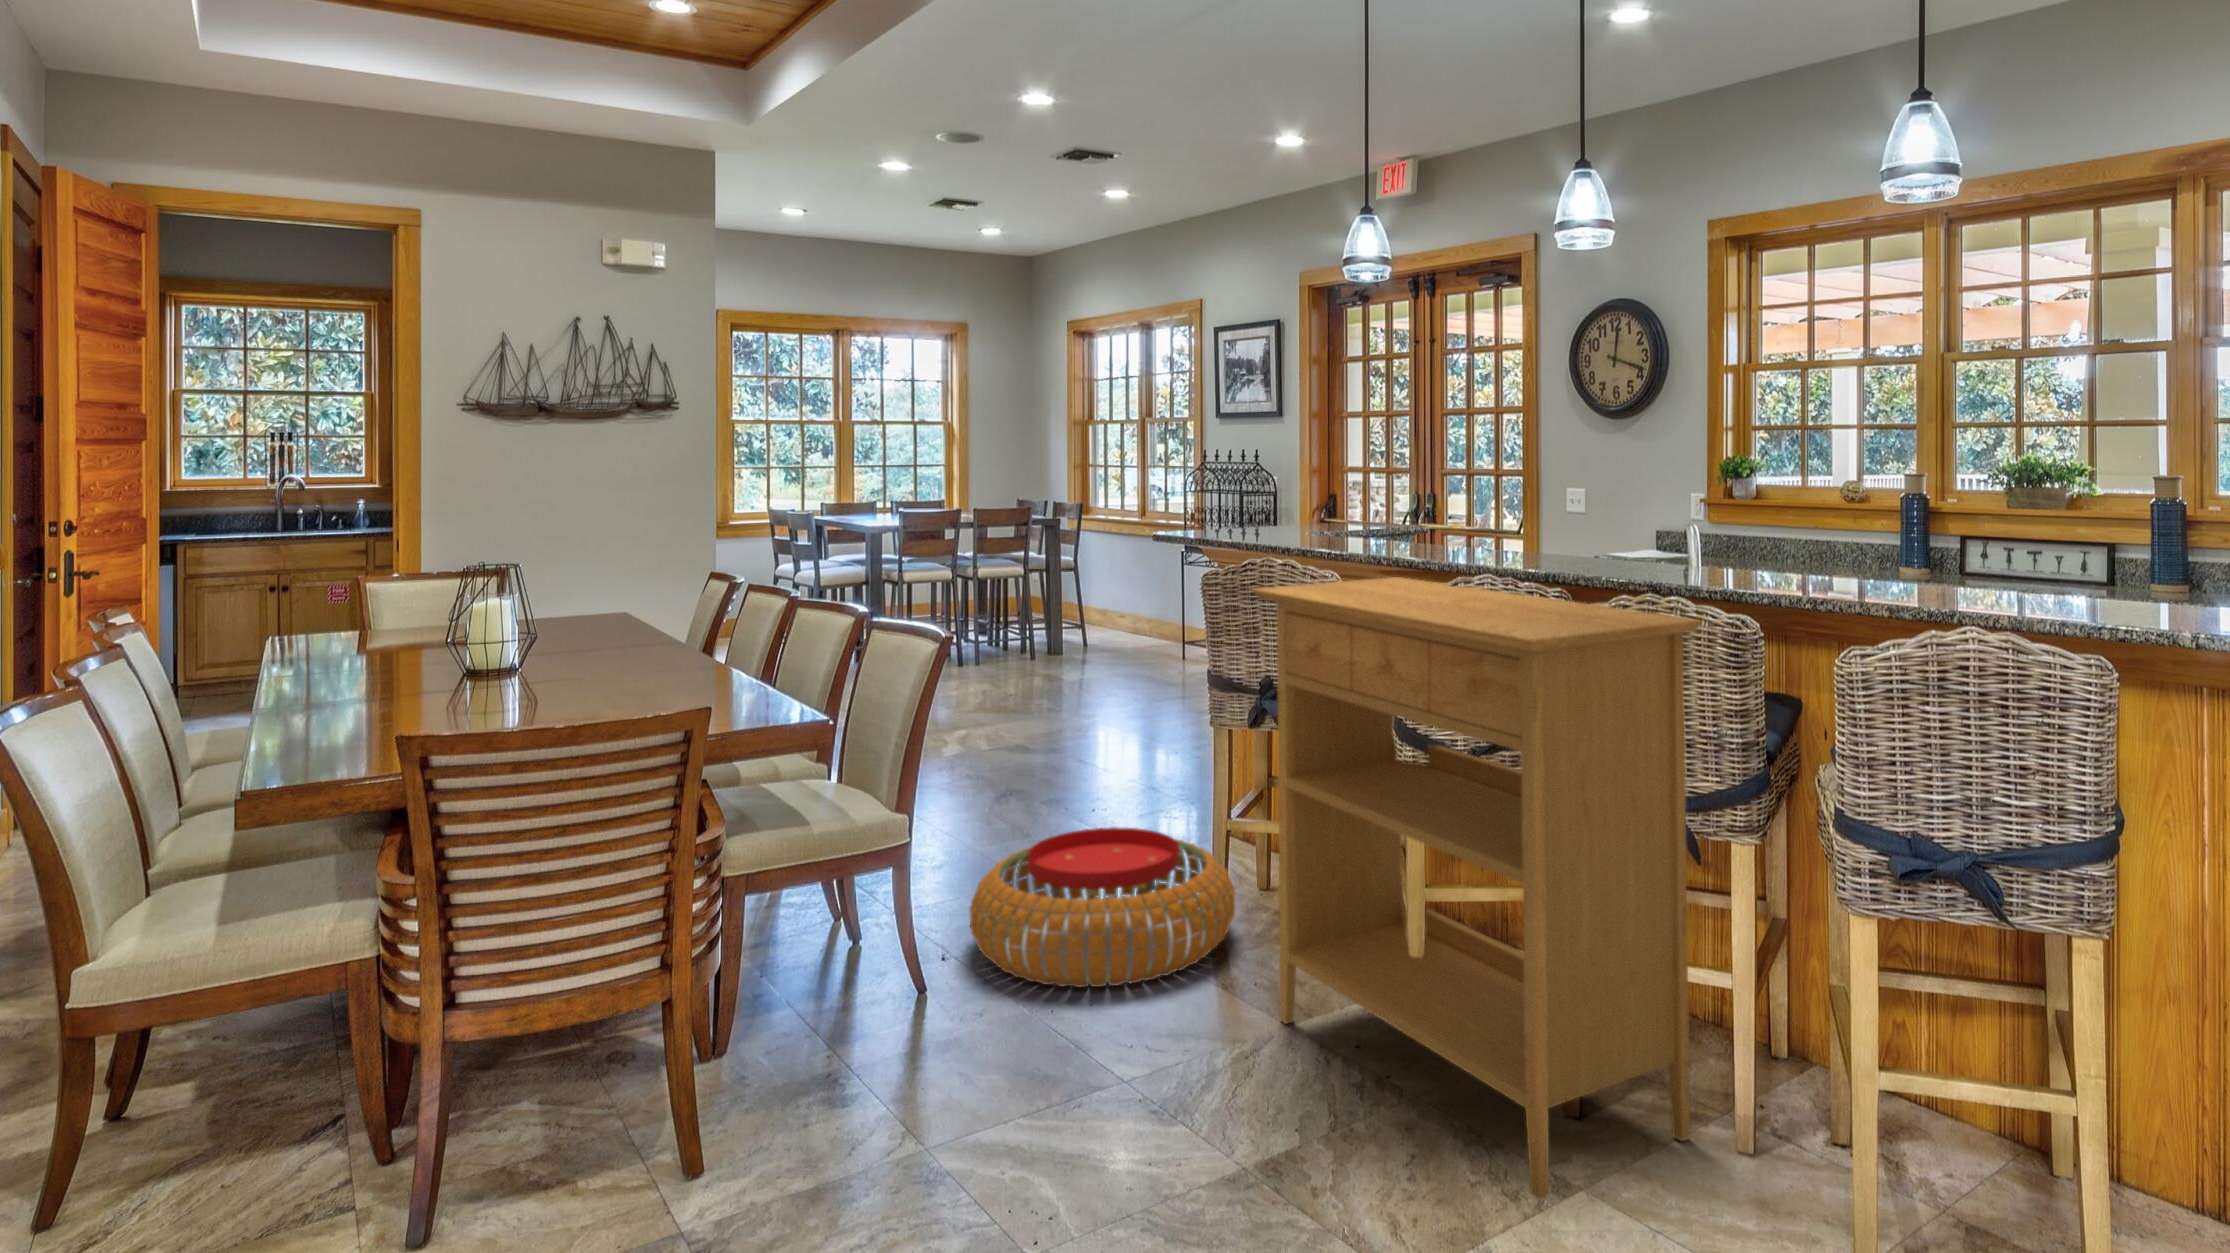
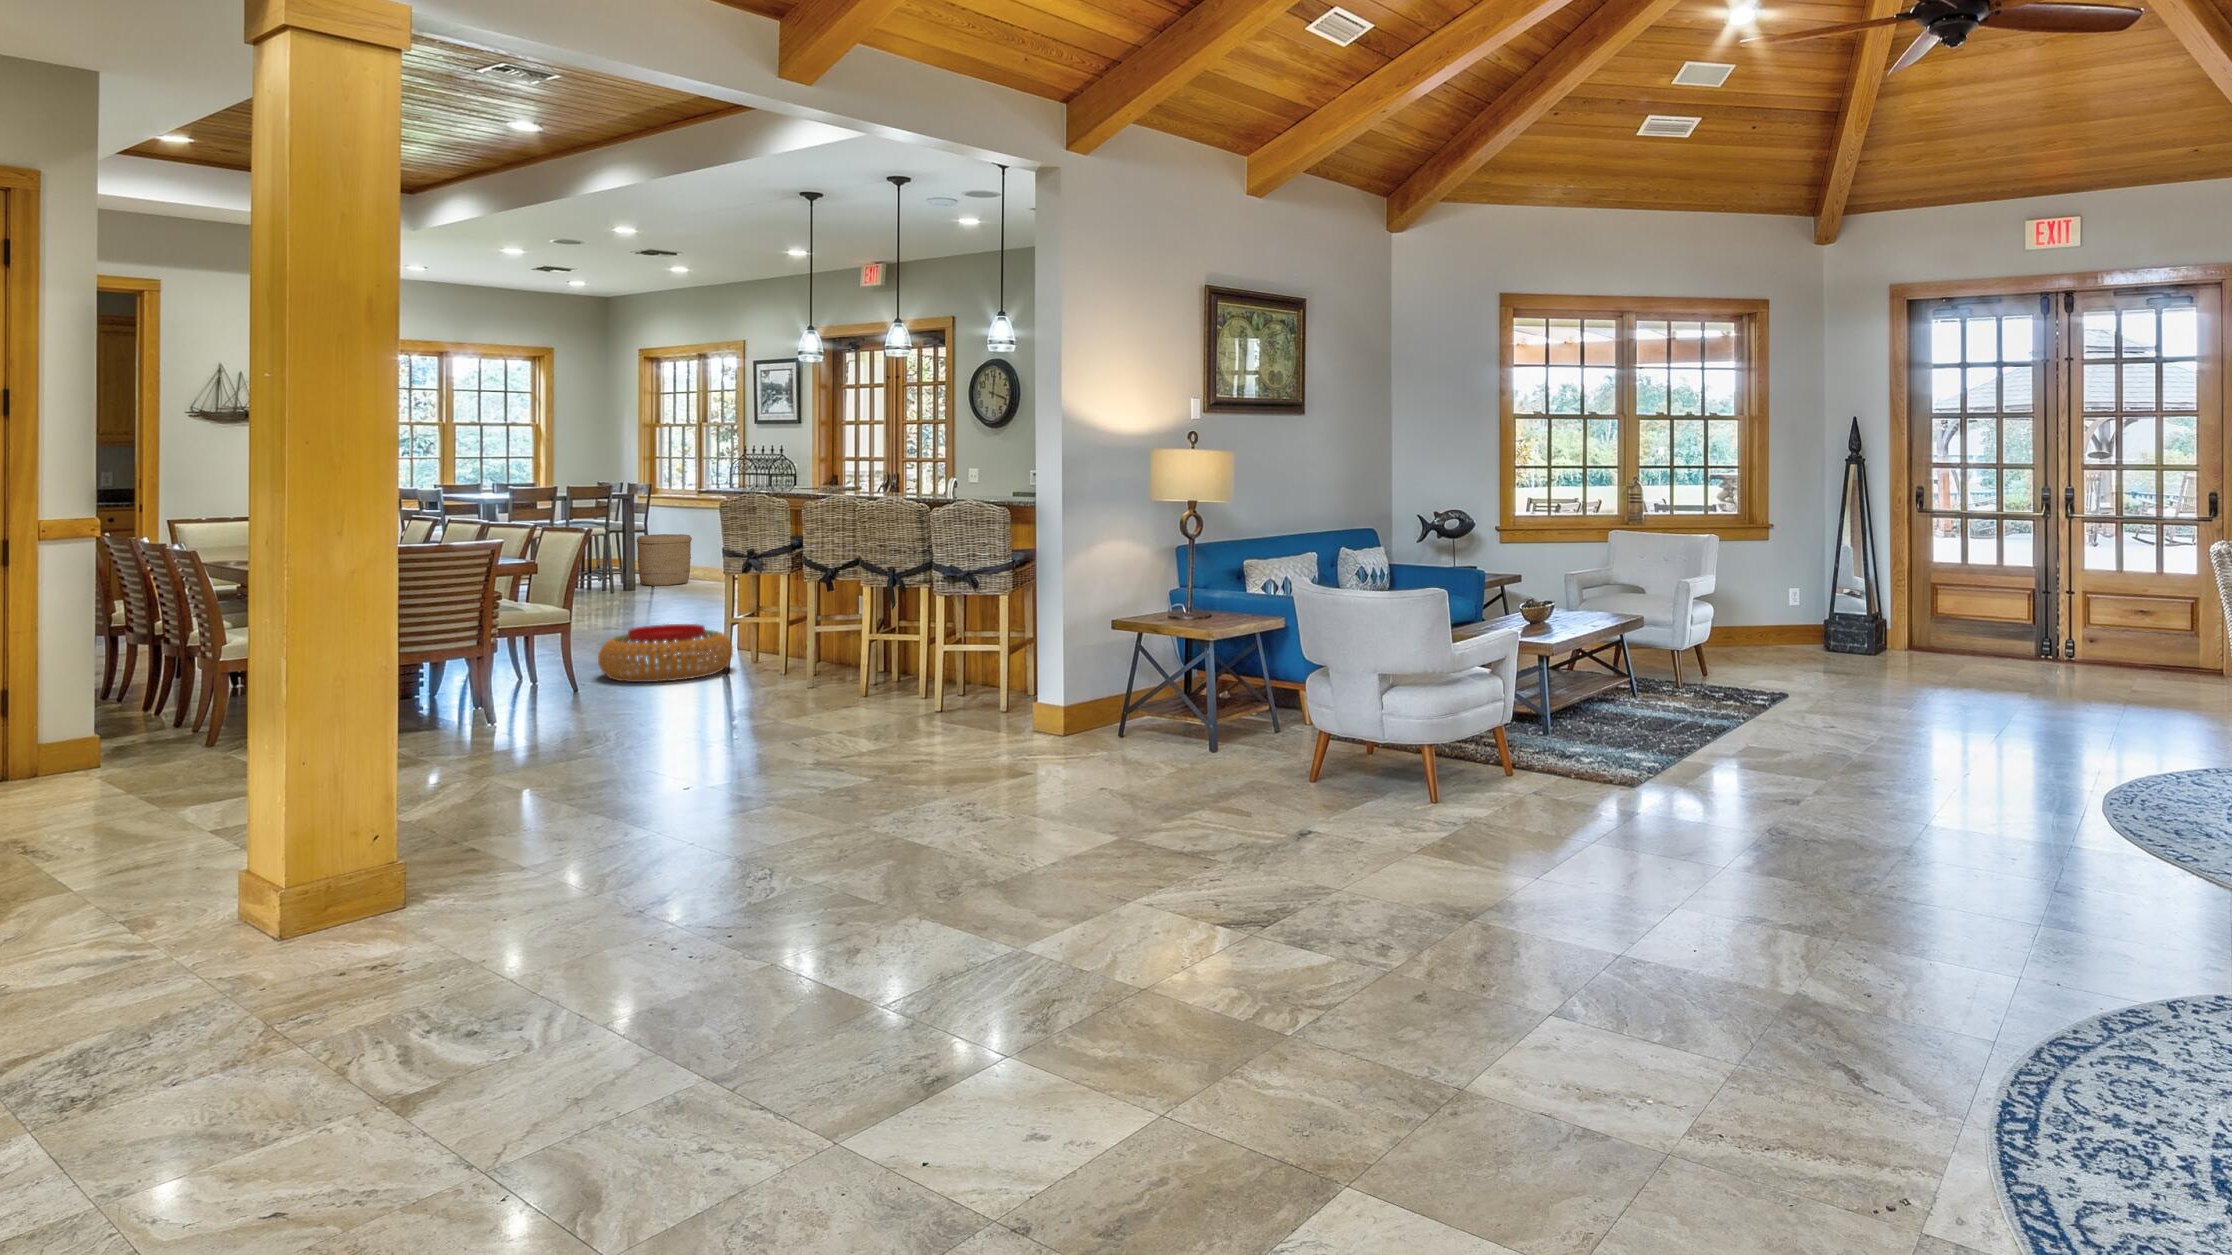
woven basket: none [1064,574,1135,649] -> present [637,534,692,586]
console table: present [1250,577,1702,1199] -> none [736,497,905,705]

